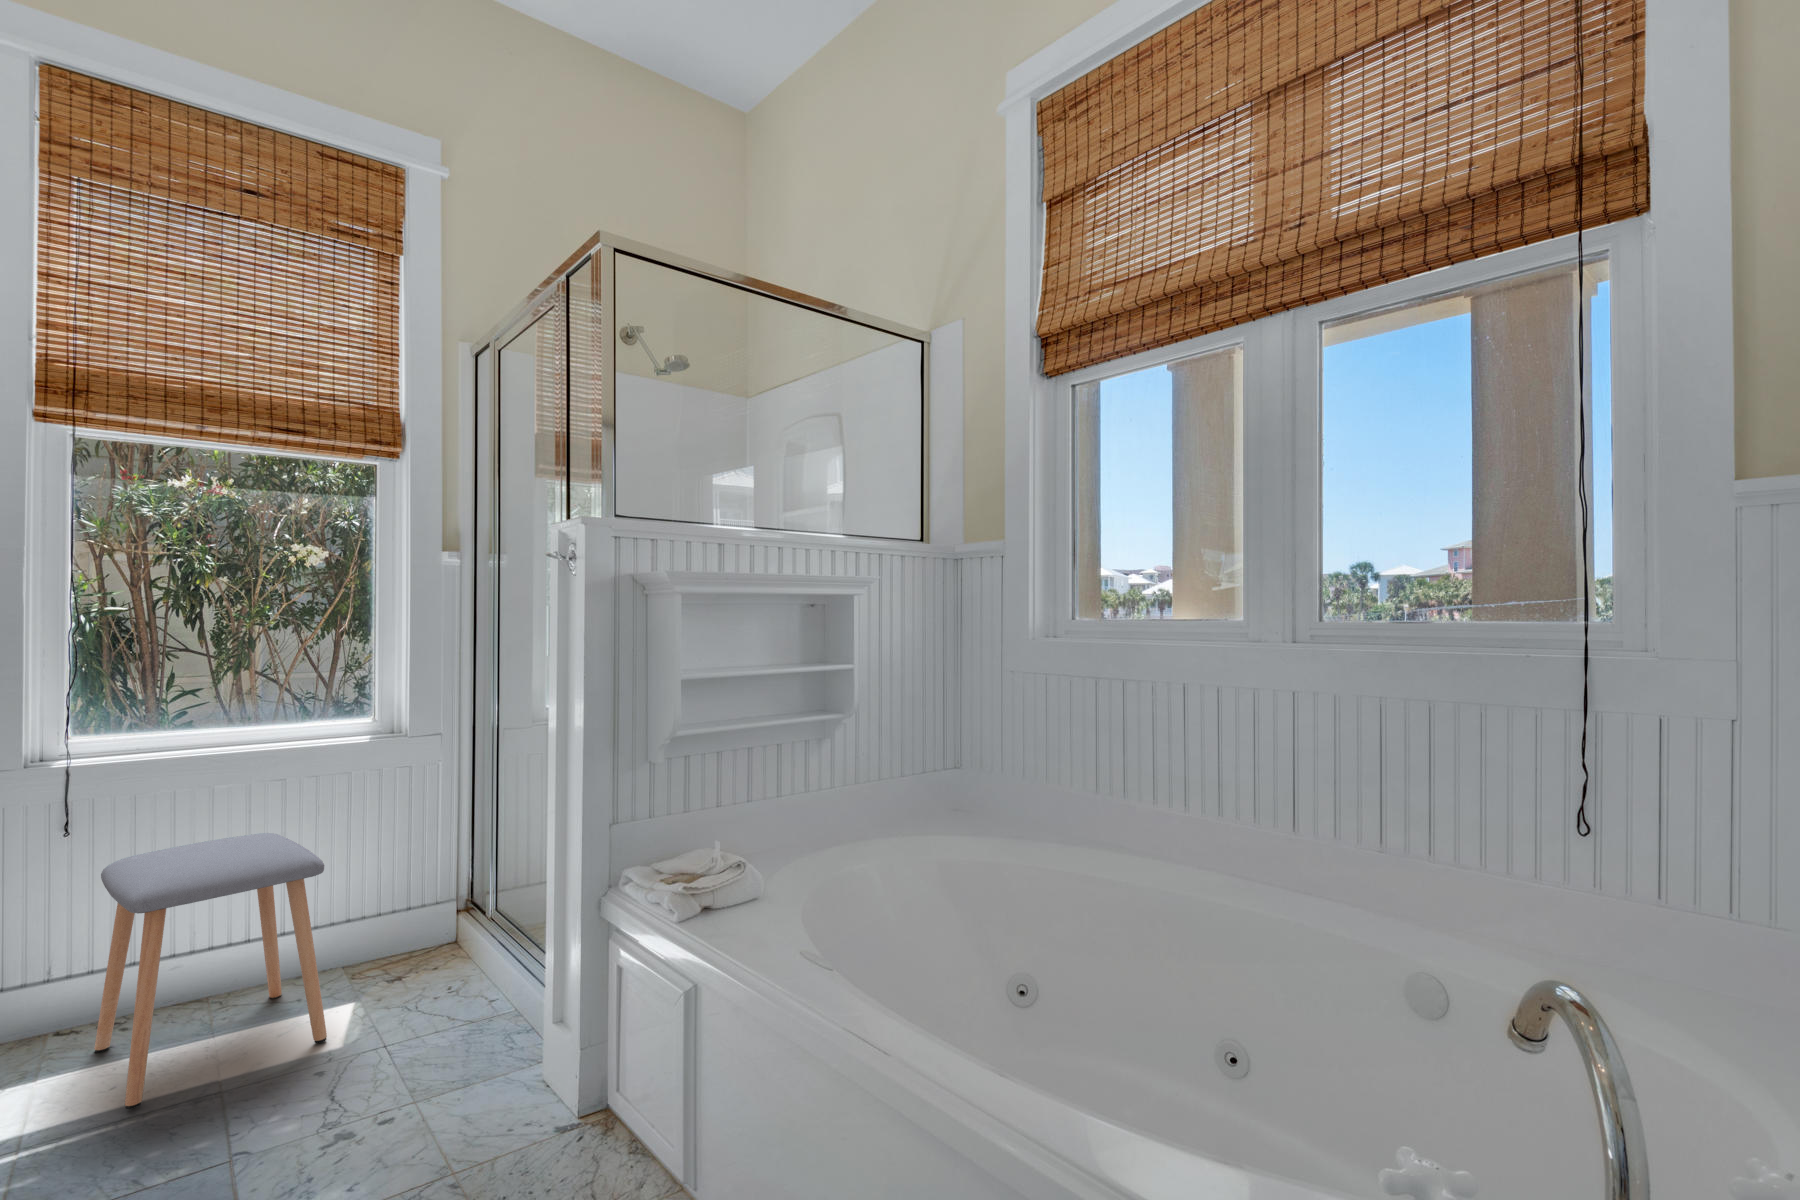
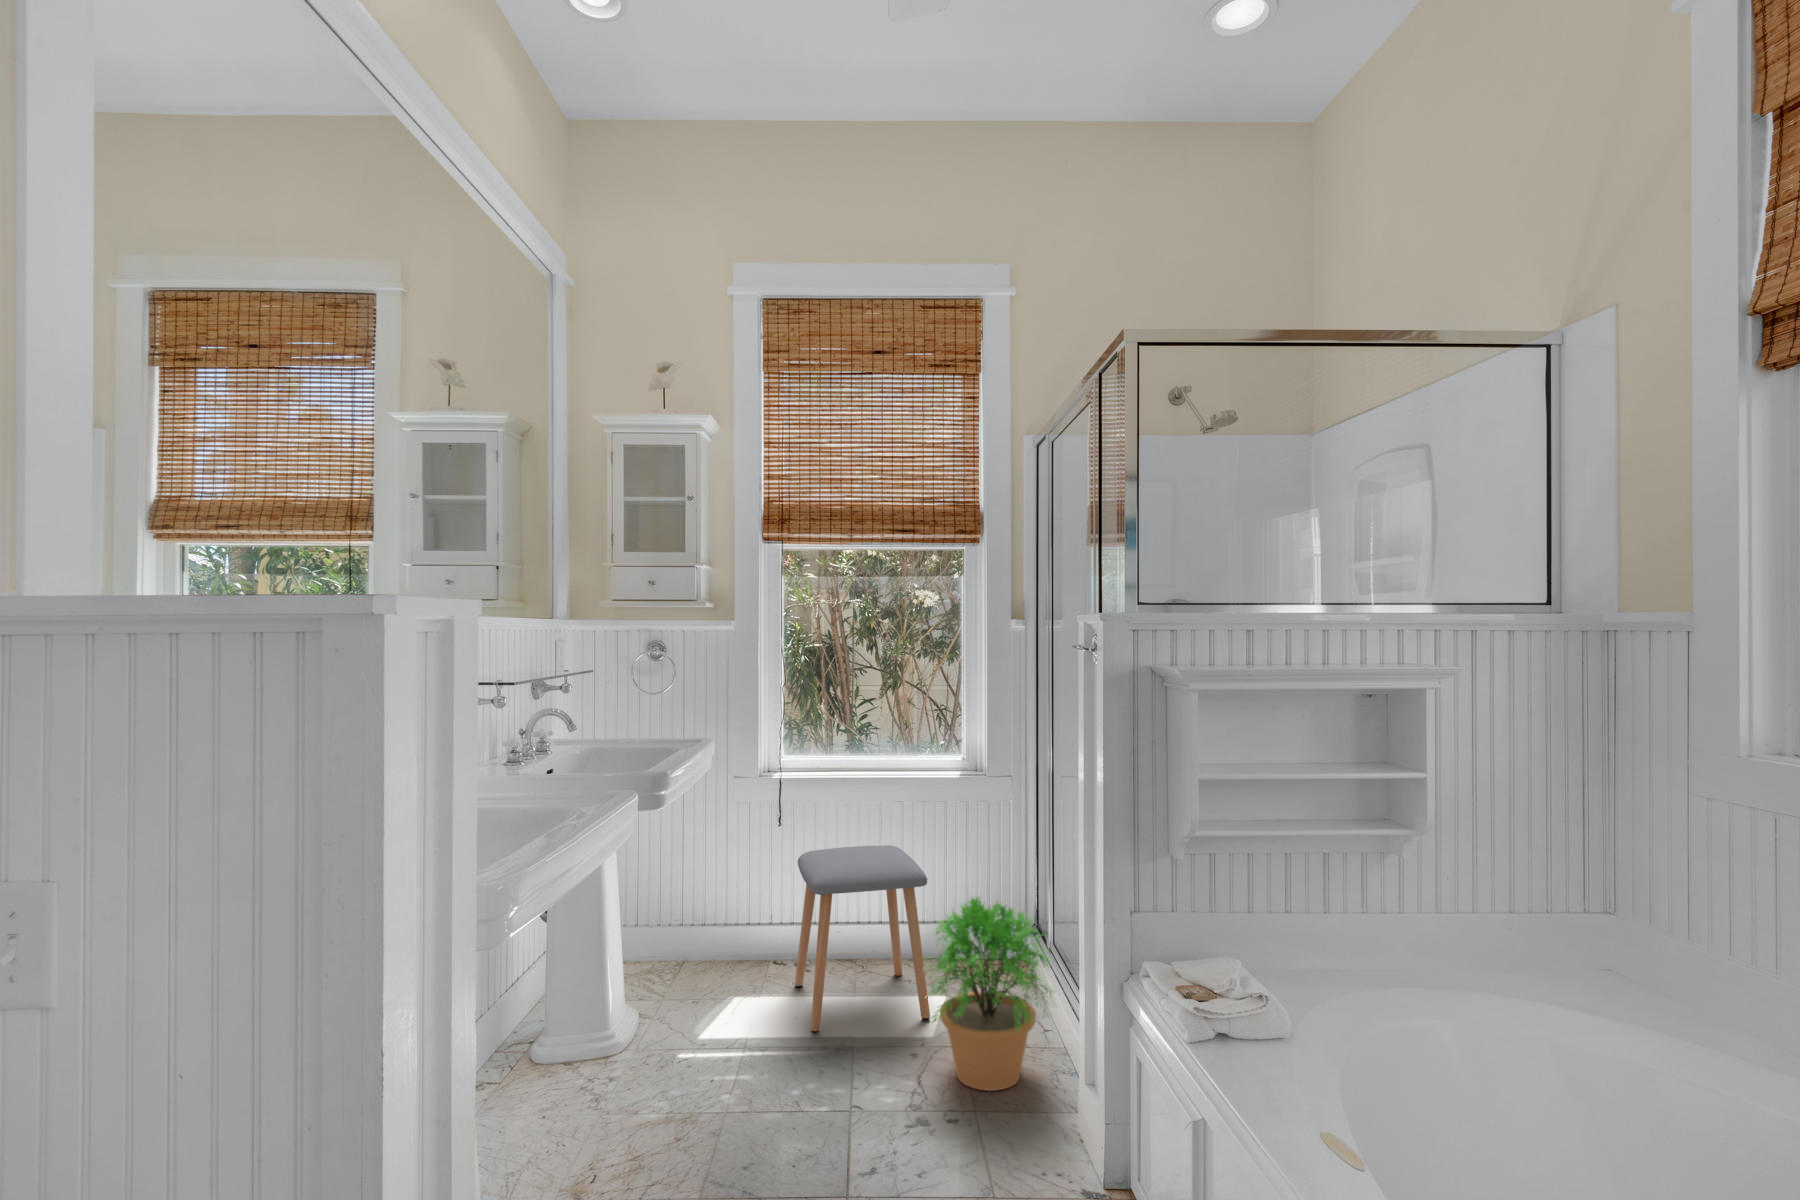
potted plant: none [318,871,510,1108] -> present [924,898,1052,1091]

